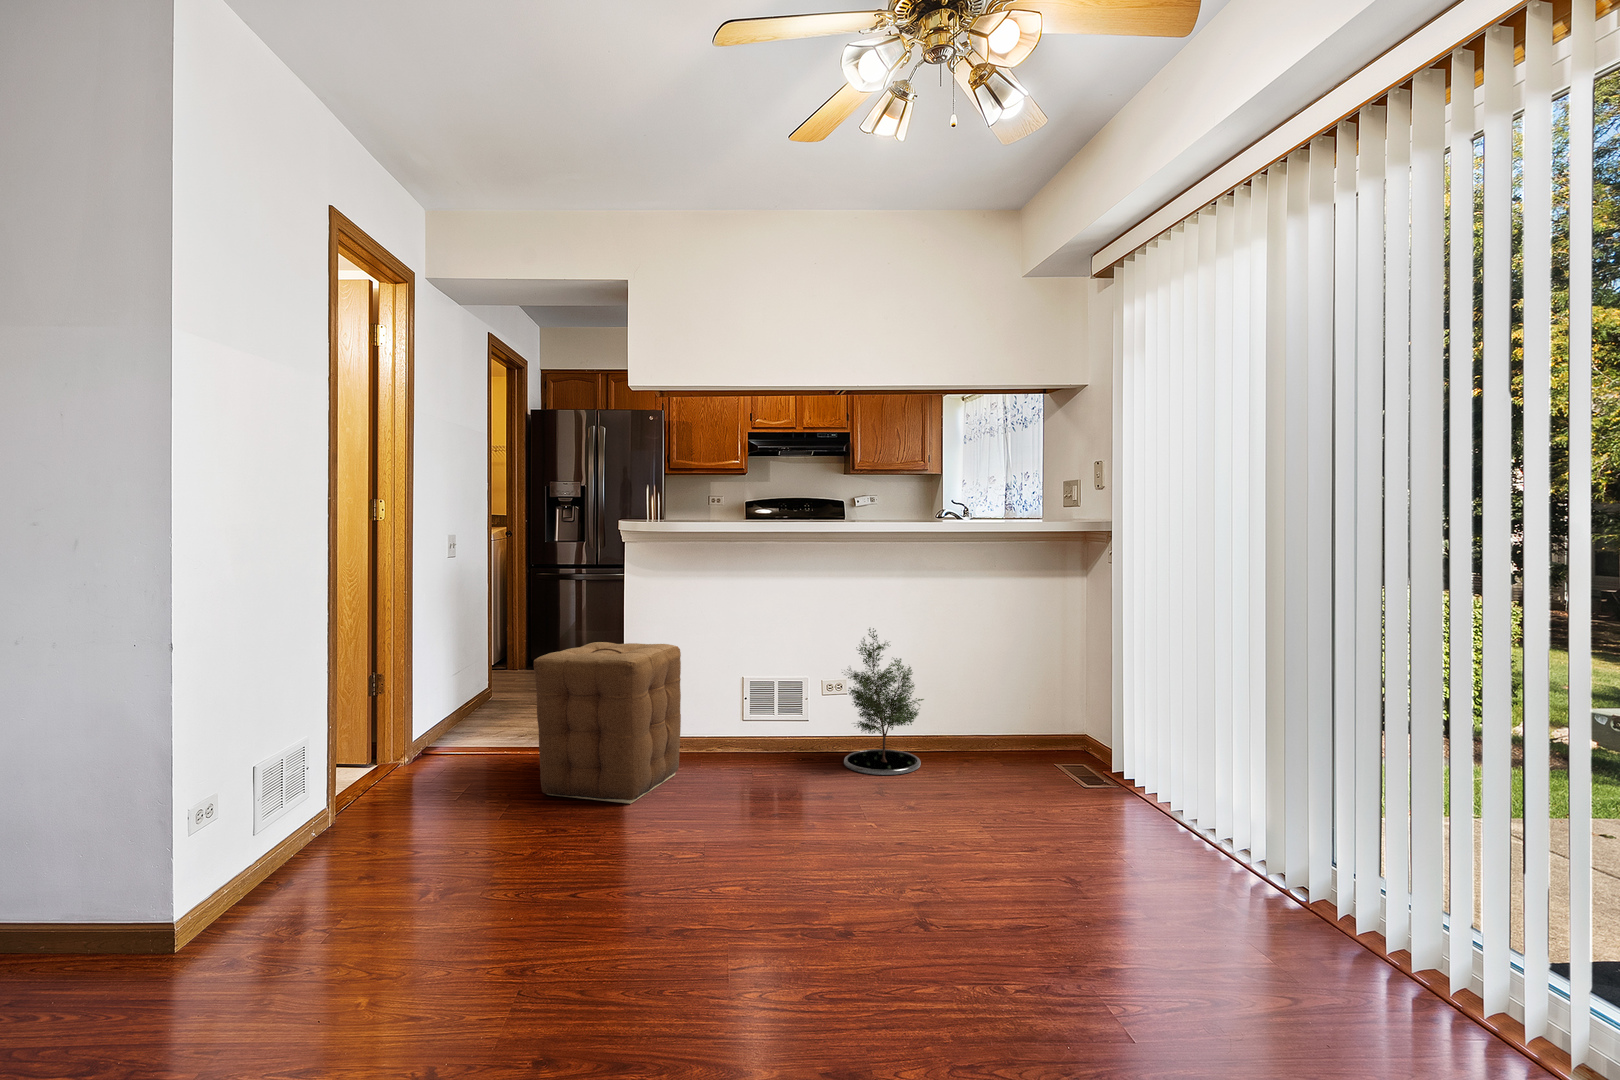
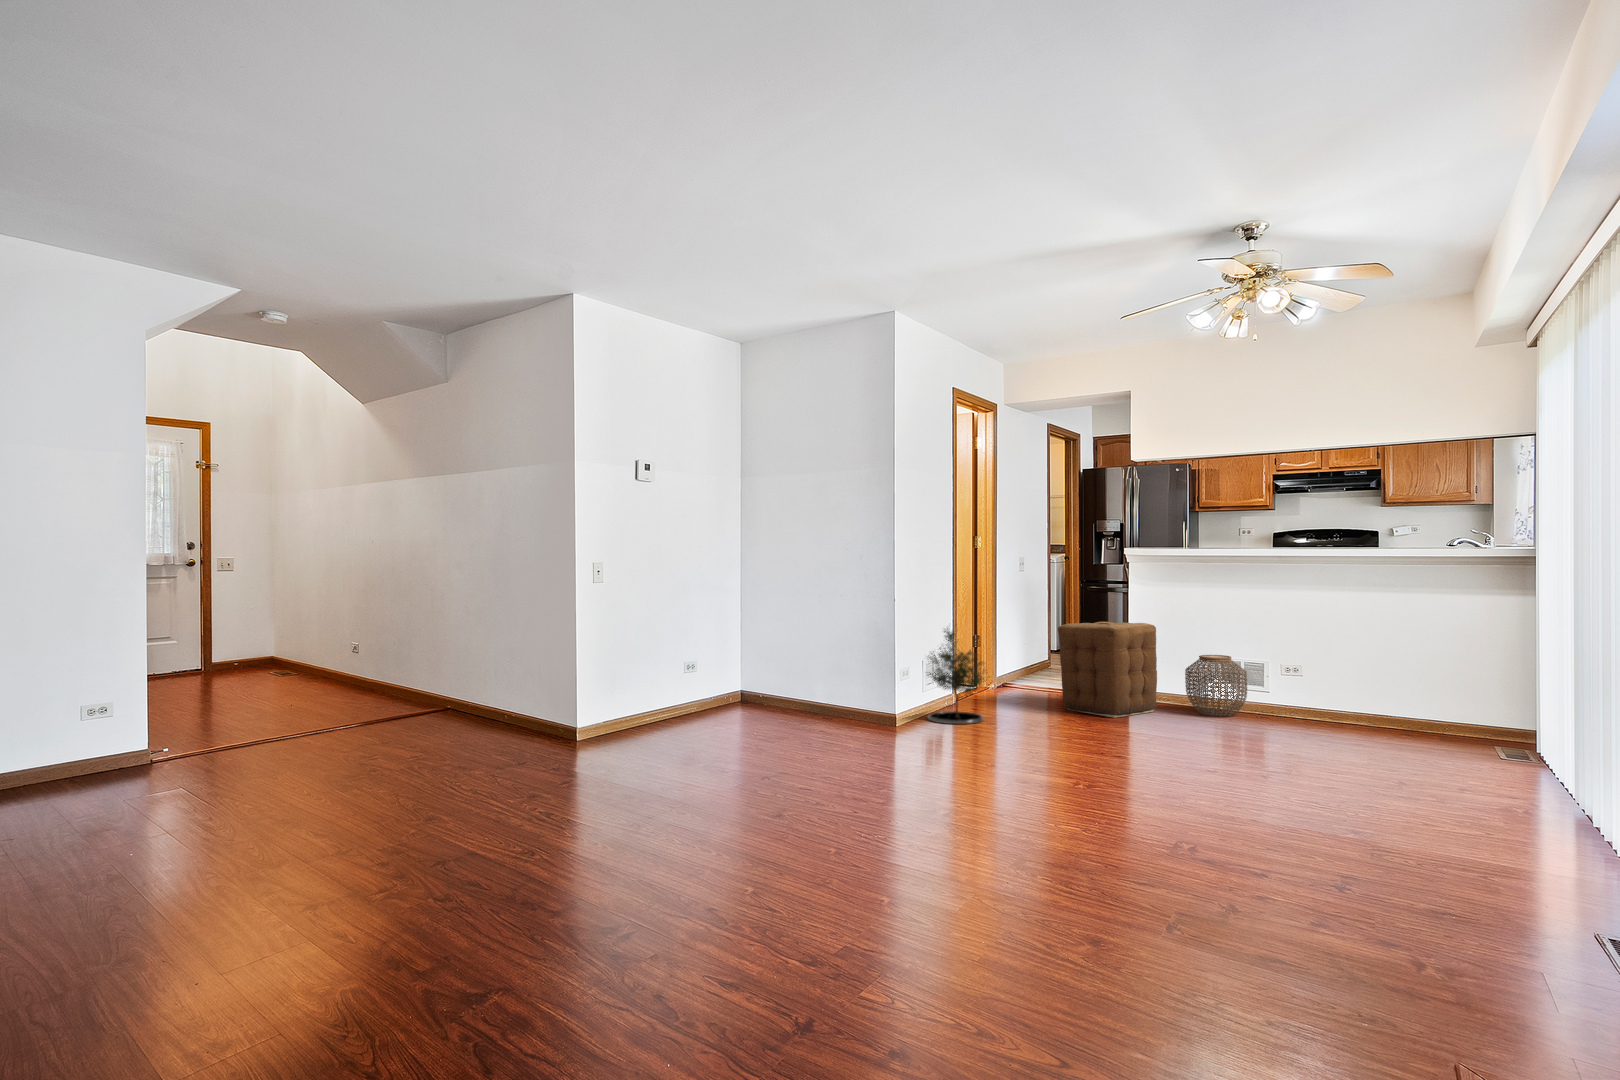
potted tree: present [842,628,924,775] -> present [928,628,988,724]
woven basket: none [716,680,793,769] -> present [1185,655,1247,716]

